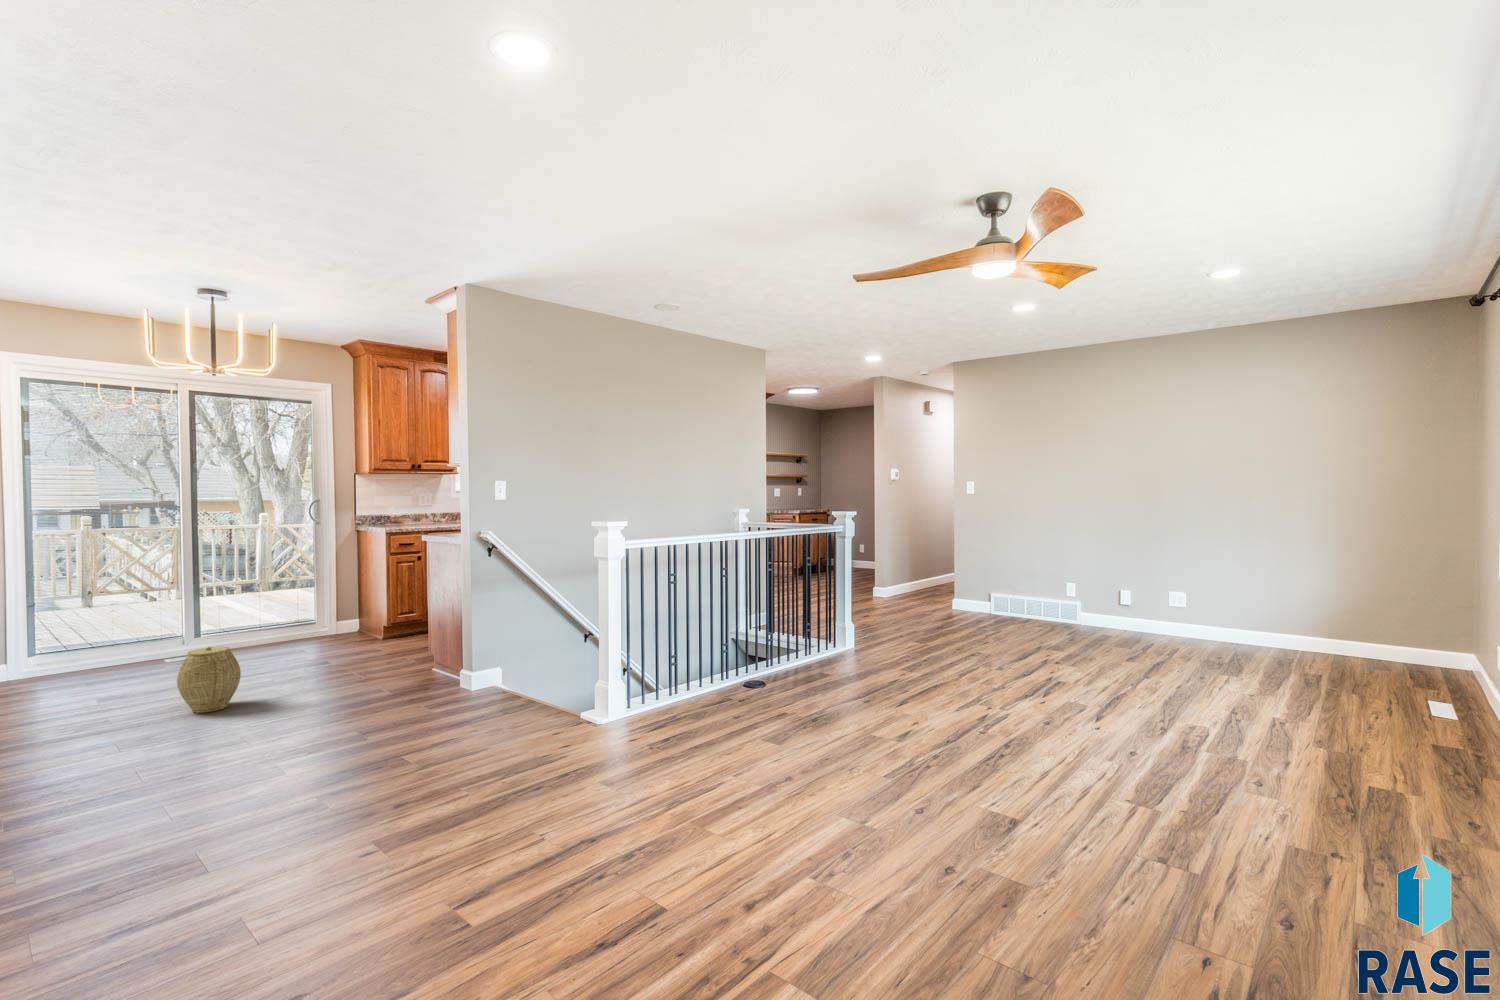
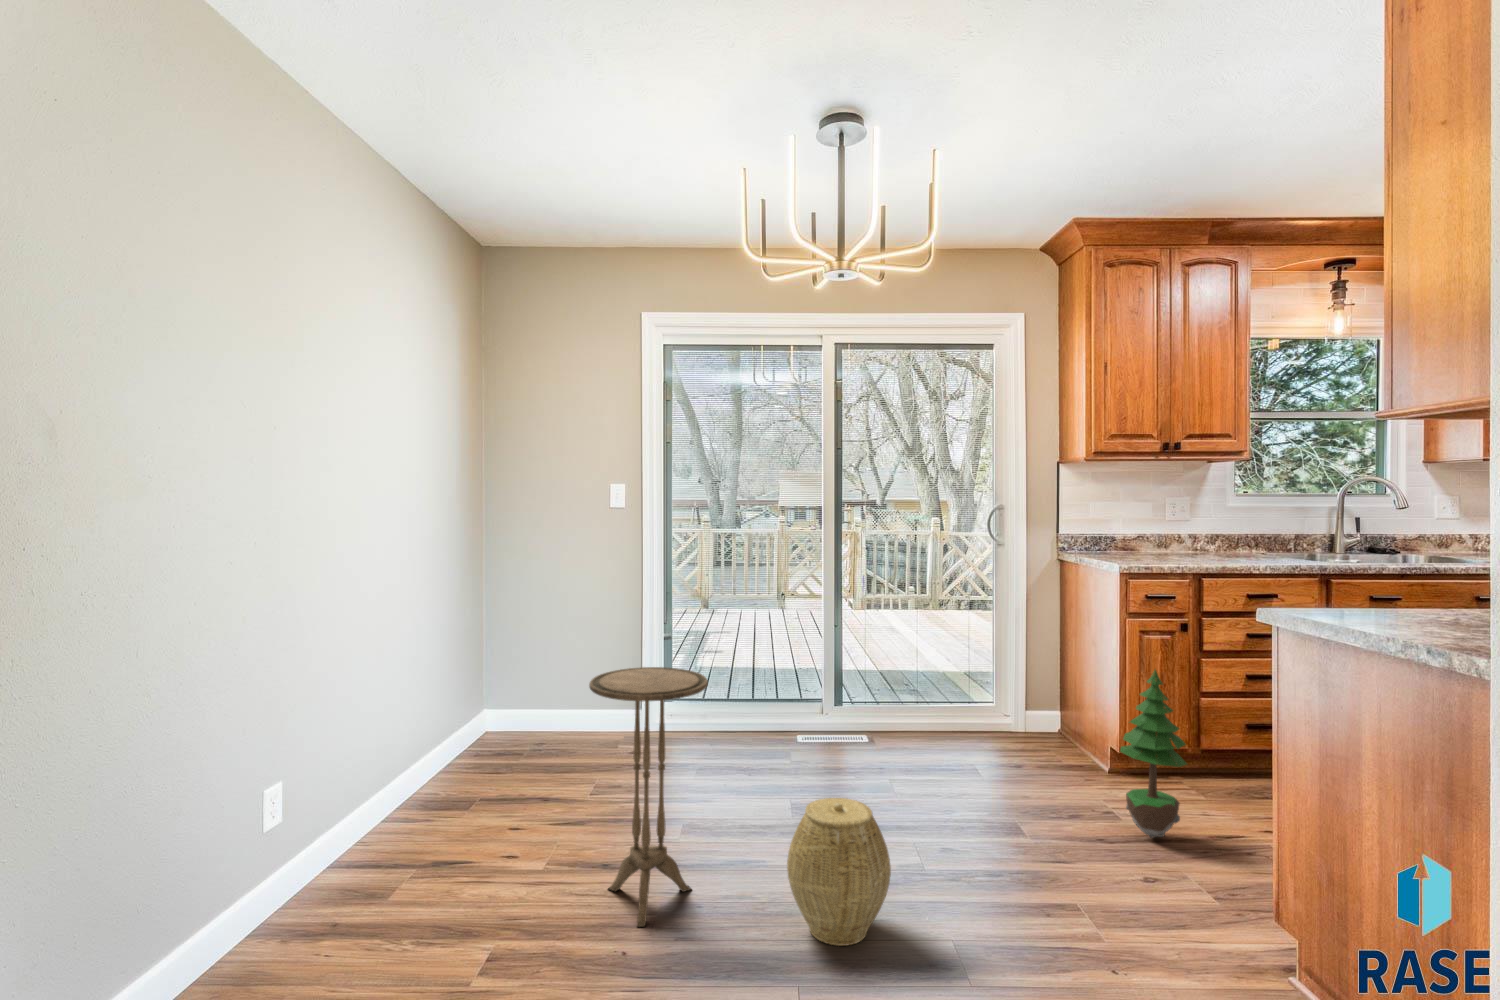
potted tree: none [374,574,407,654] -> present [1120,670,1187,838]
side table: none [23,598,116,734] -> present [589,667,708,927]

